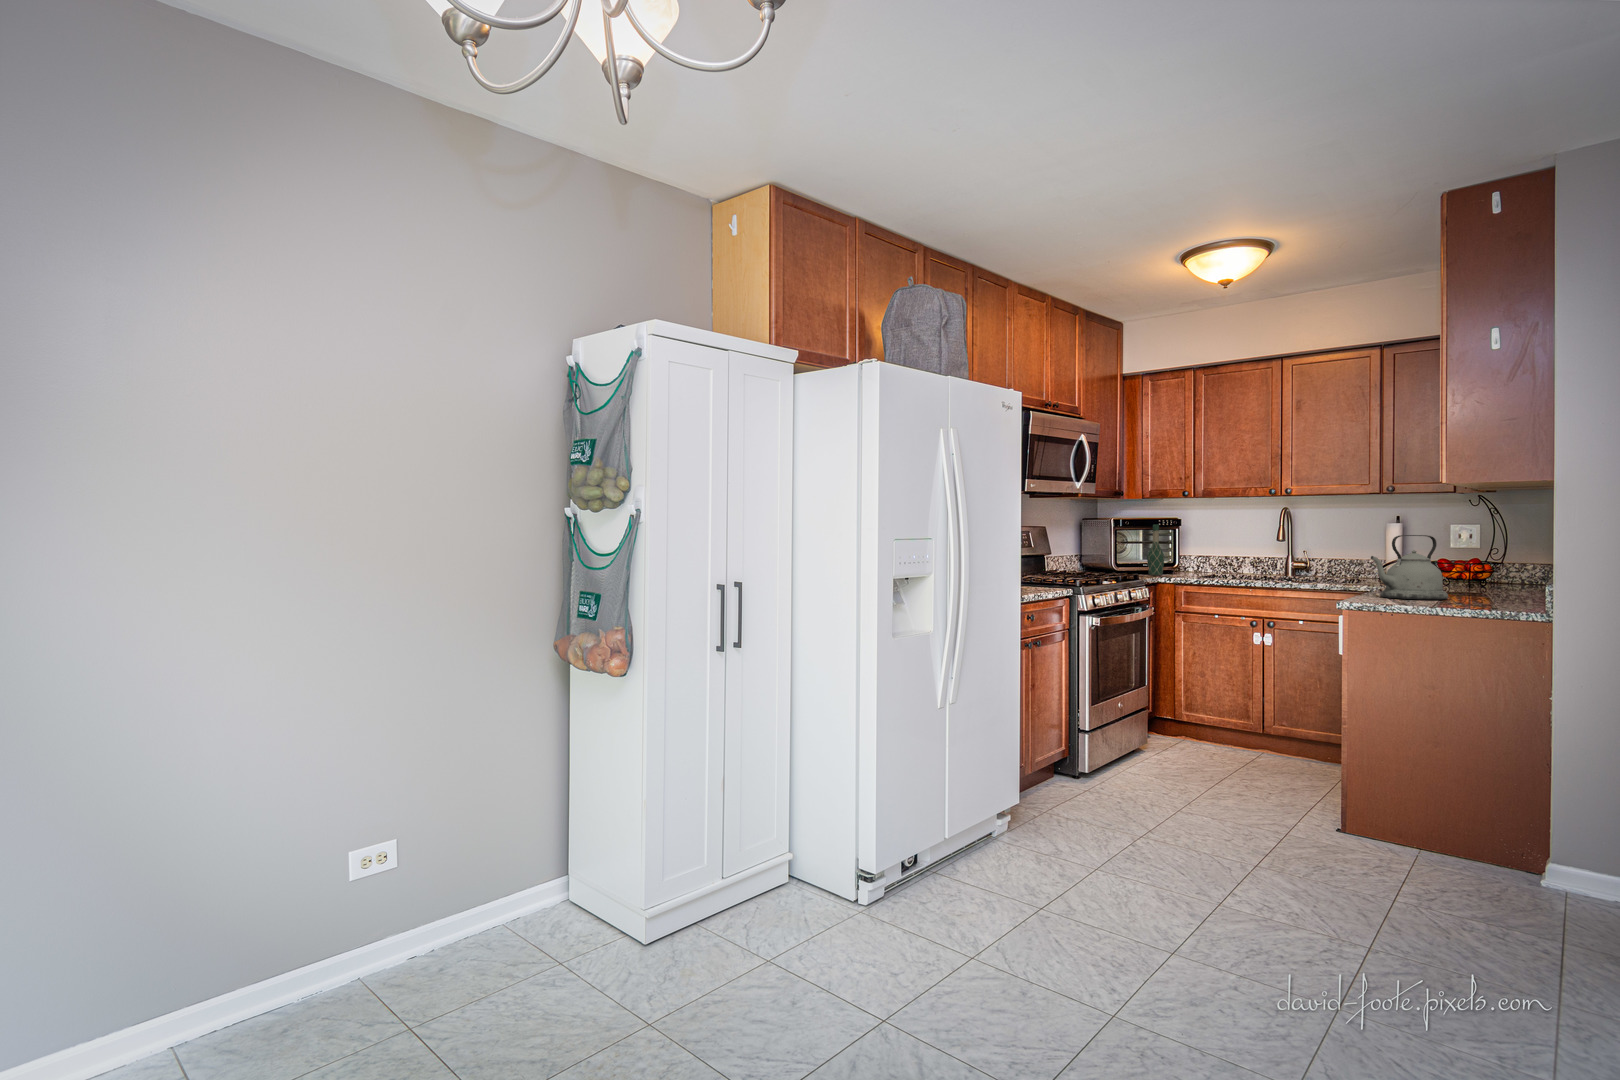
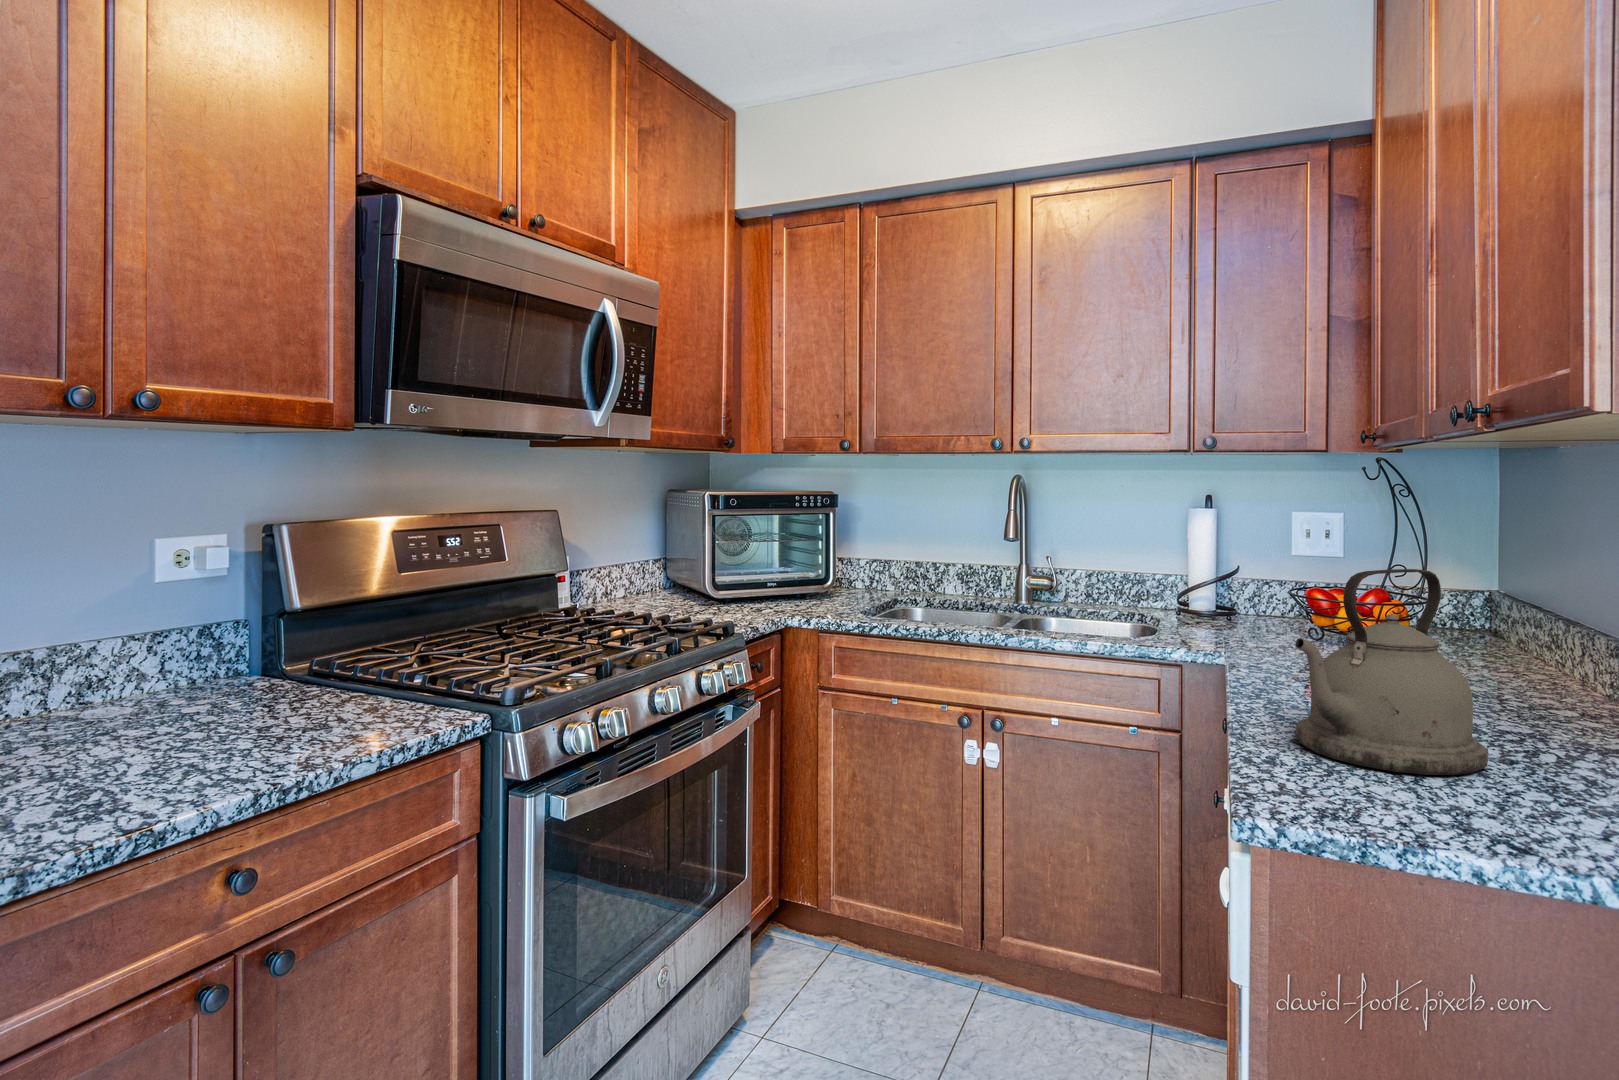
wine bottle: present [1147,524,1165,575] -> none [776,505,807,605]

